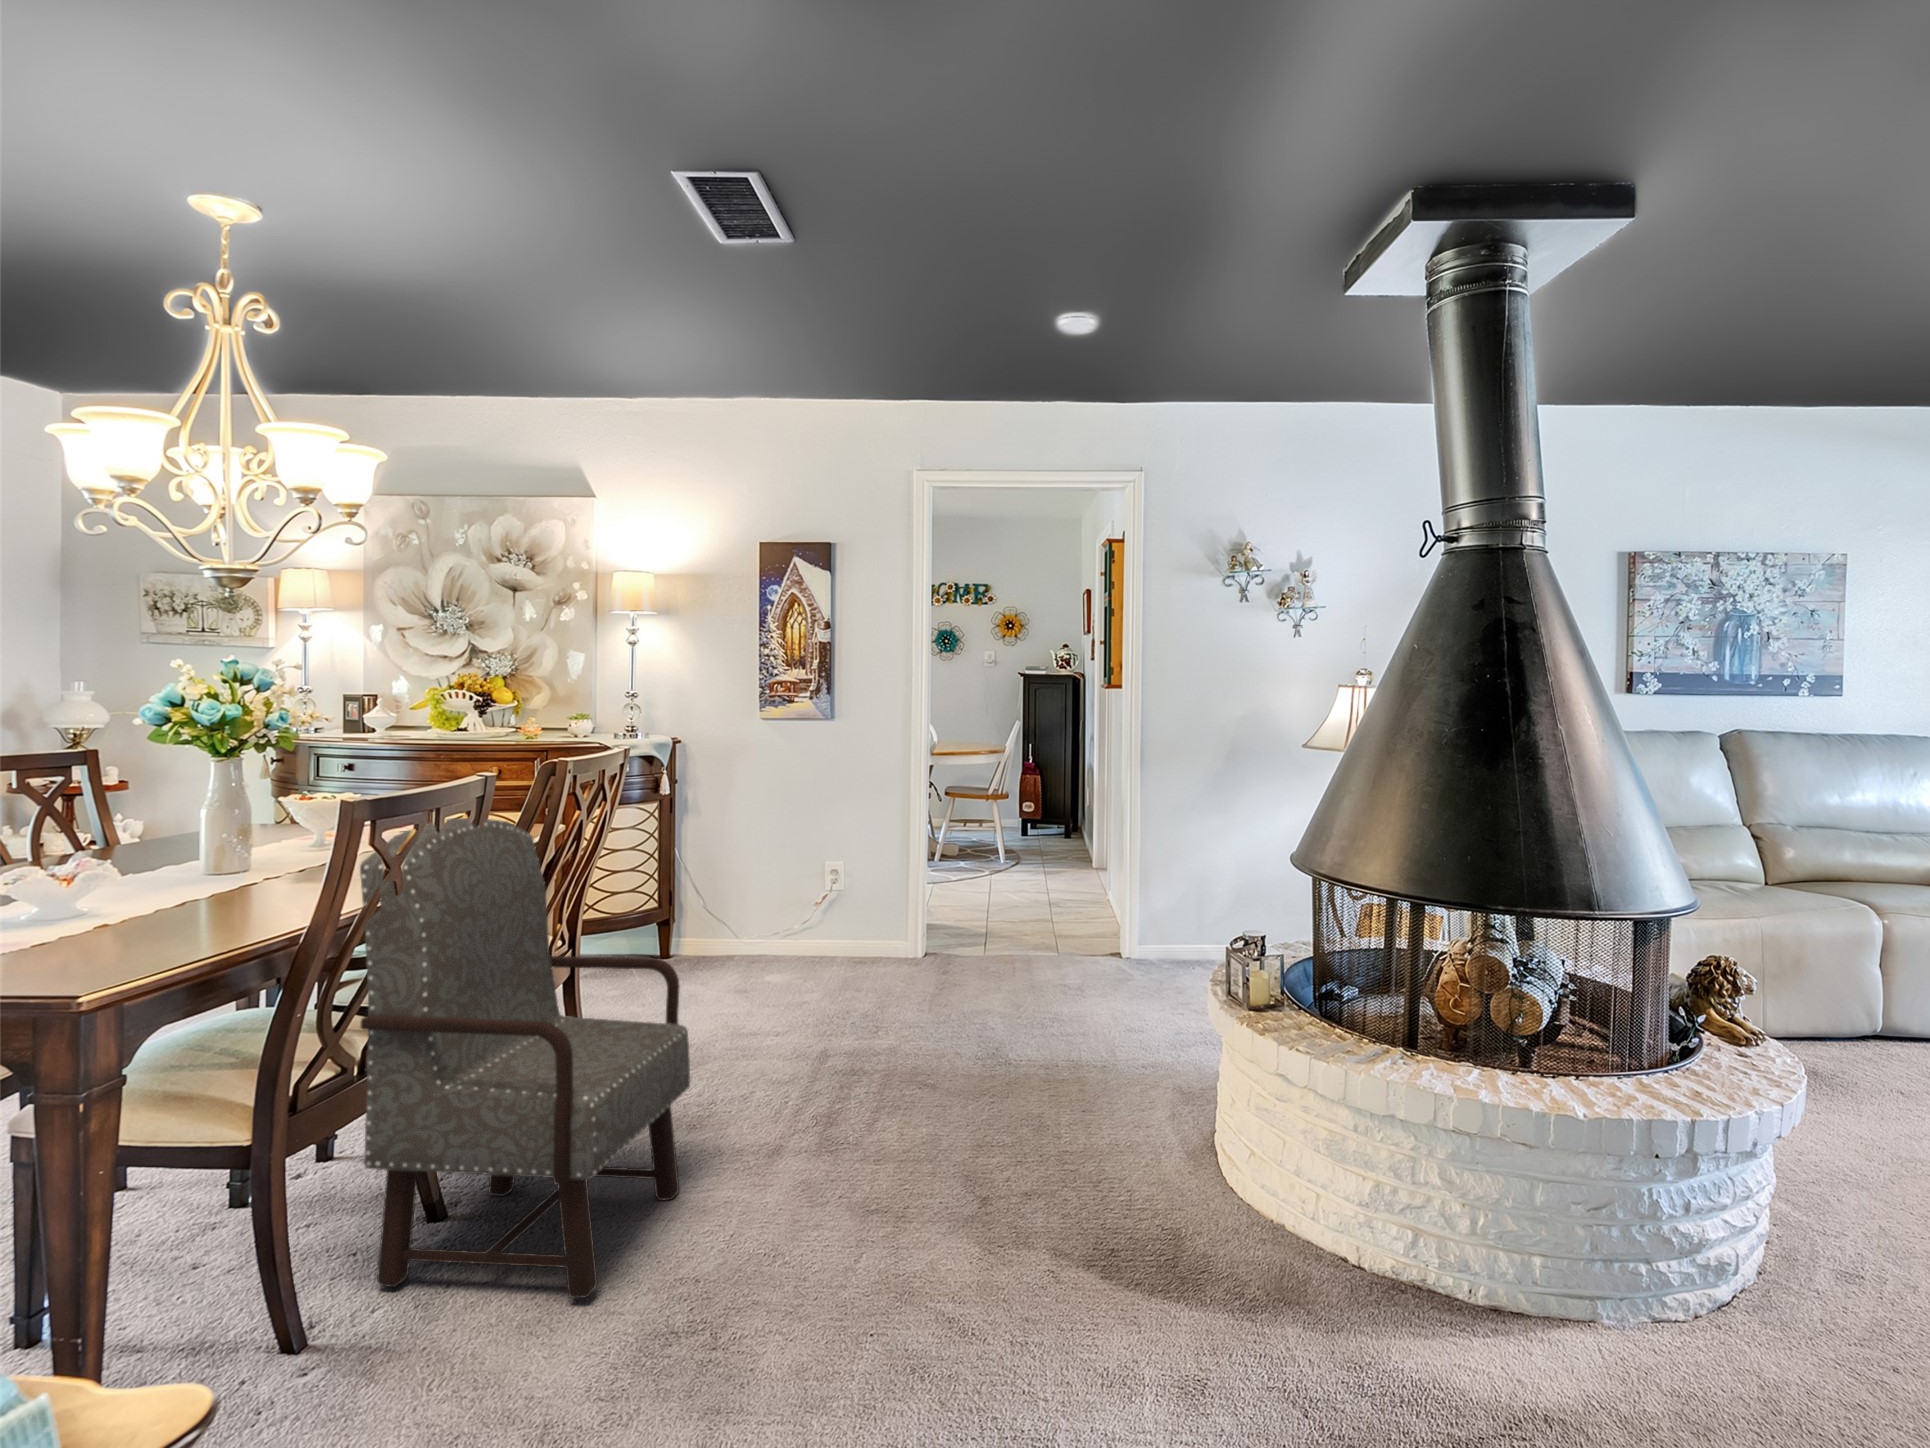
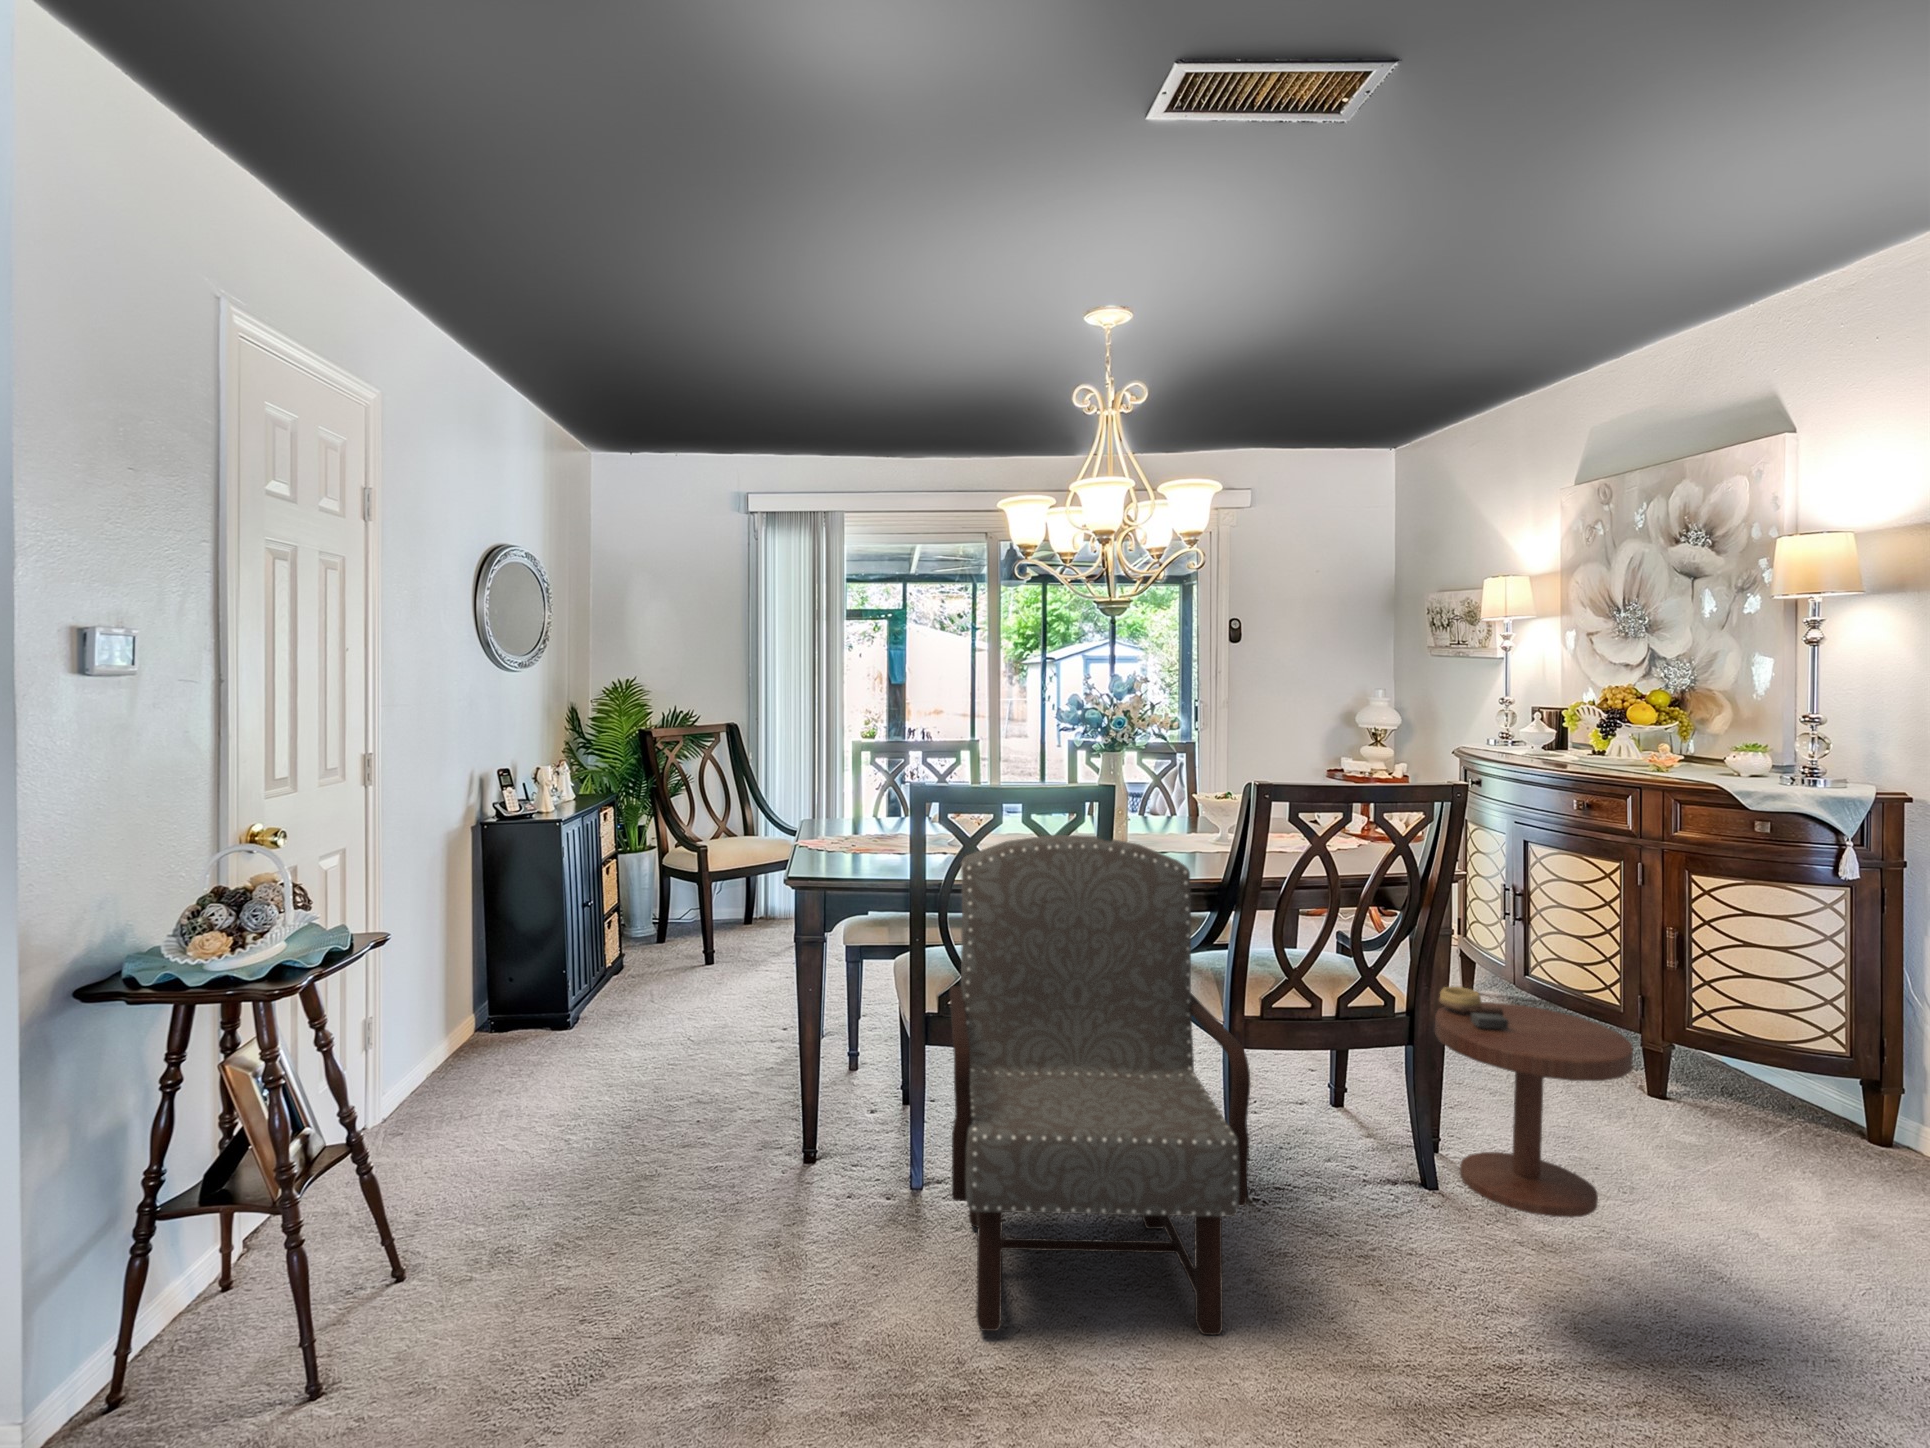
side table: none [708,879,827,1100] -> present [1435,987,1633,1218]

